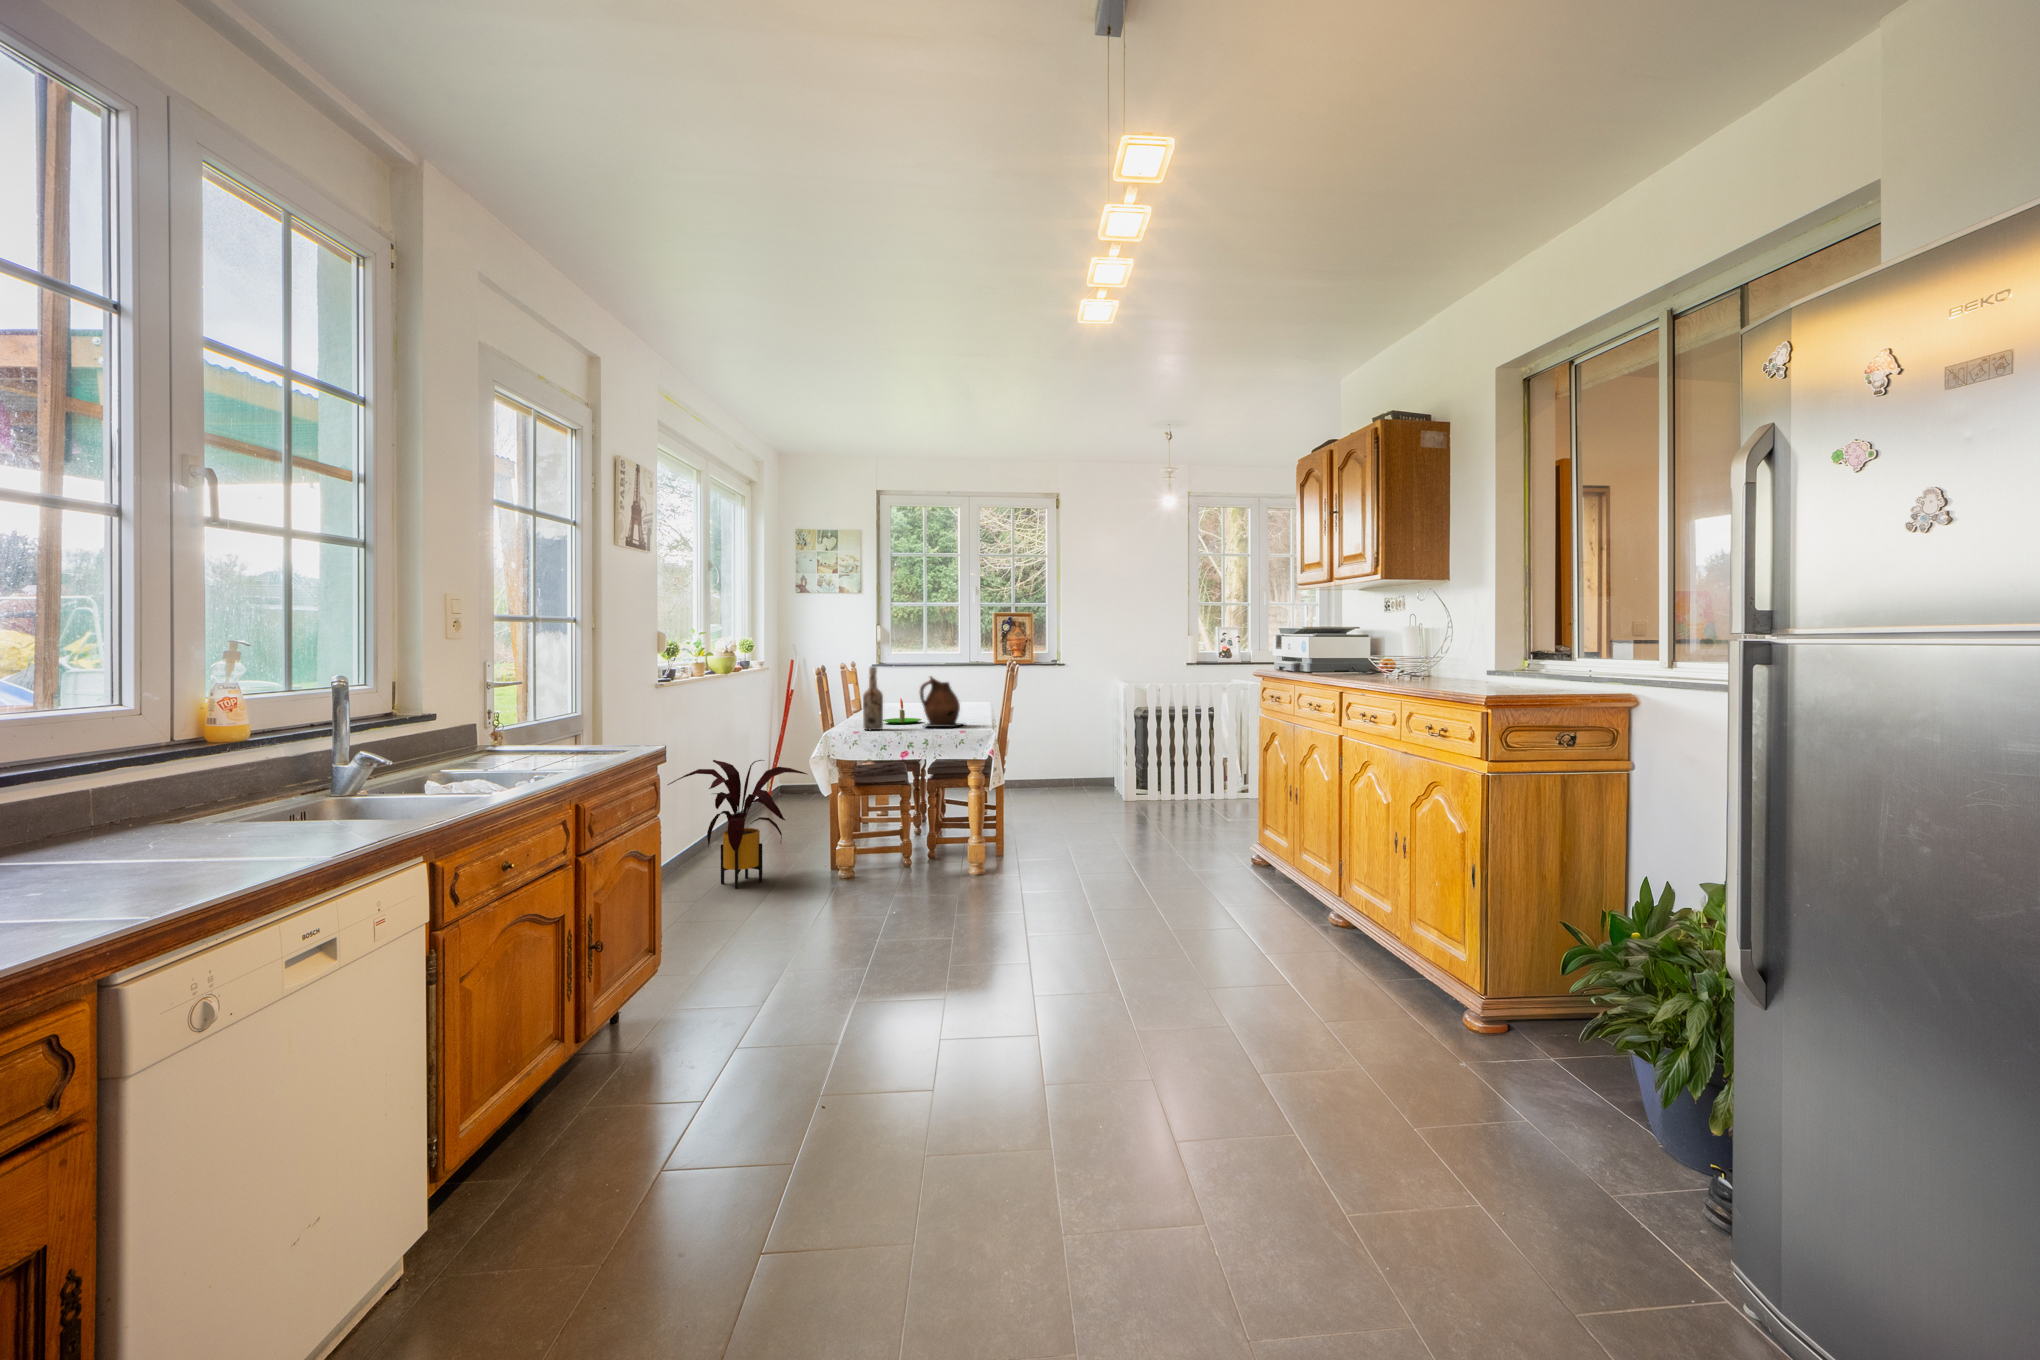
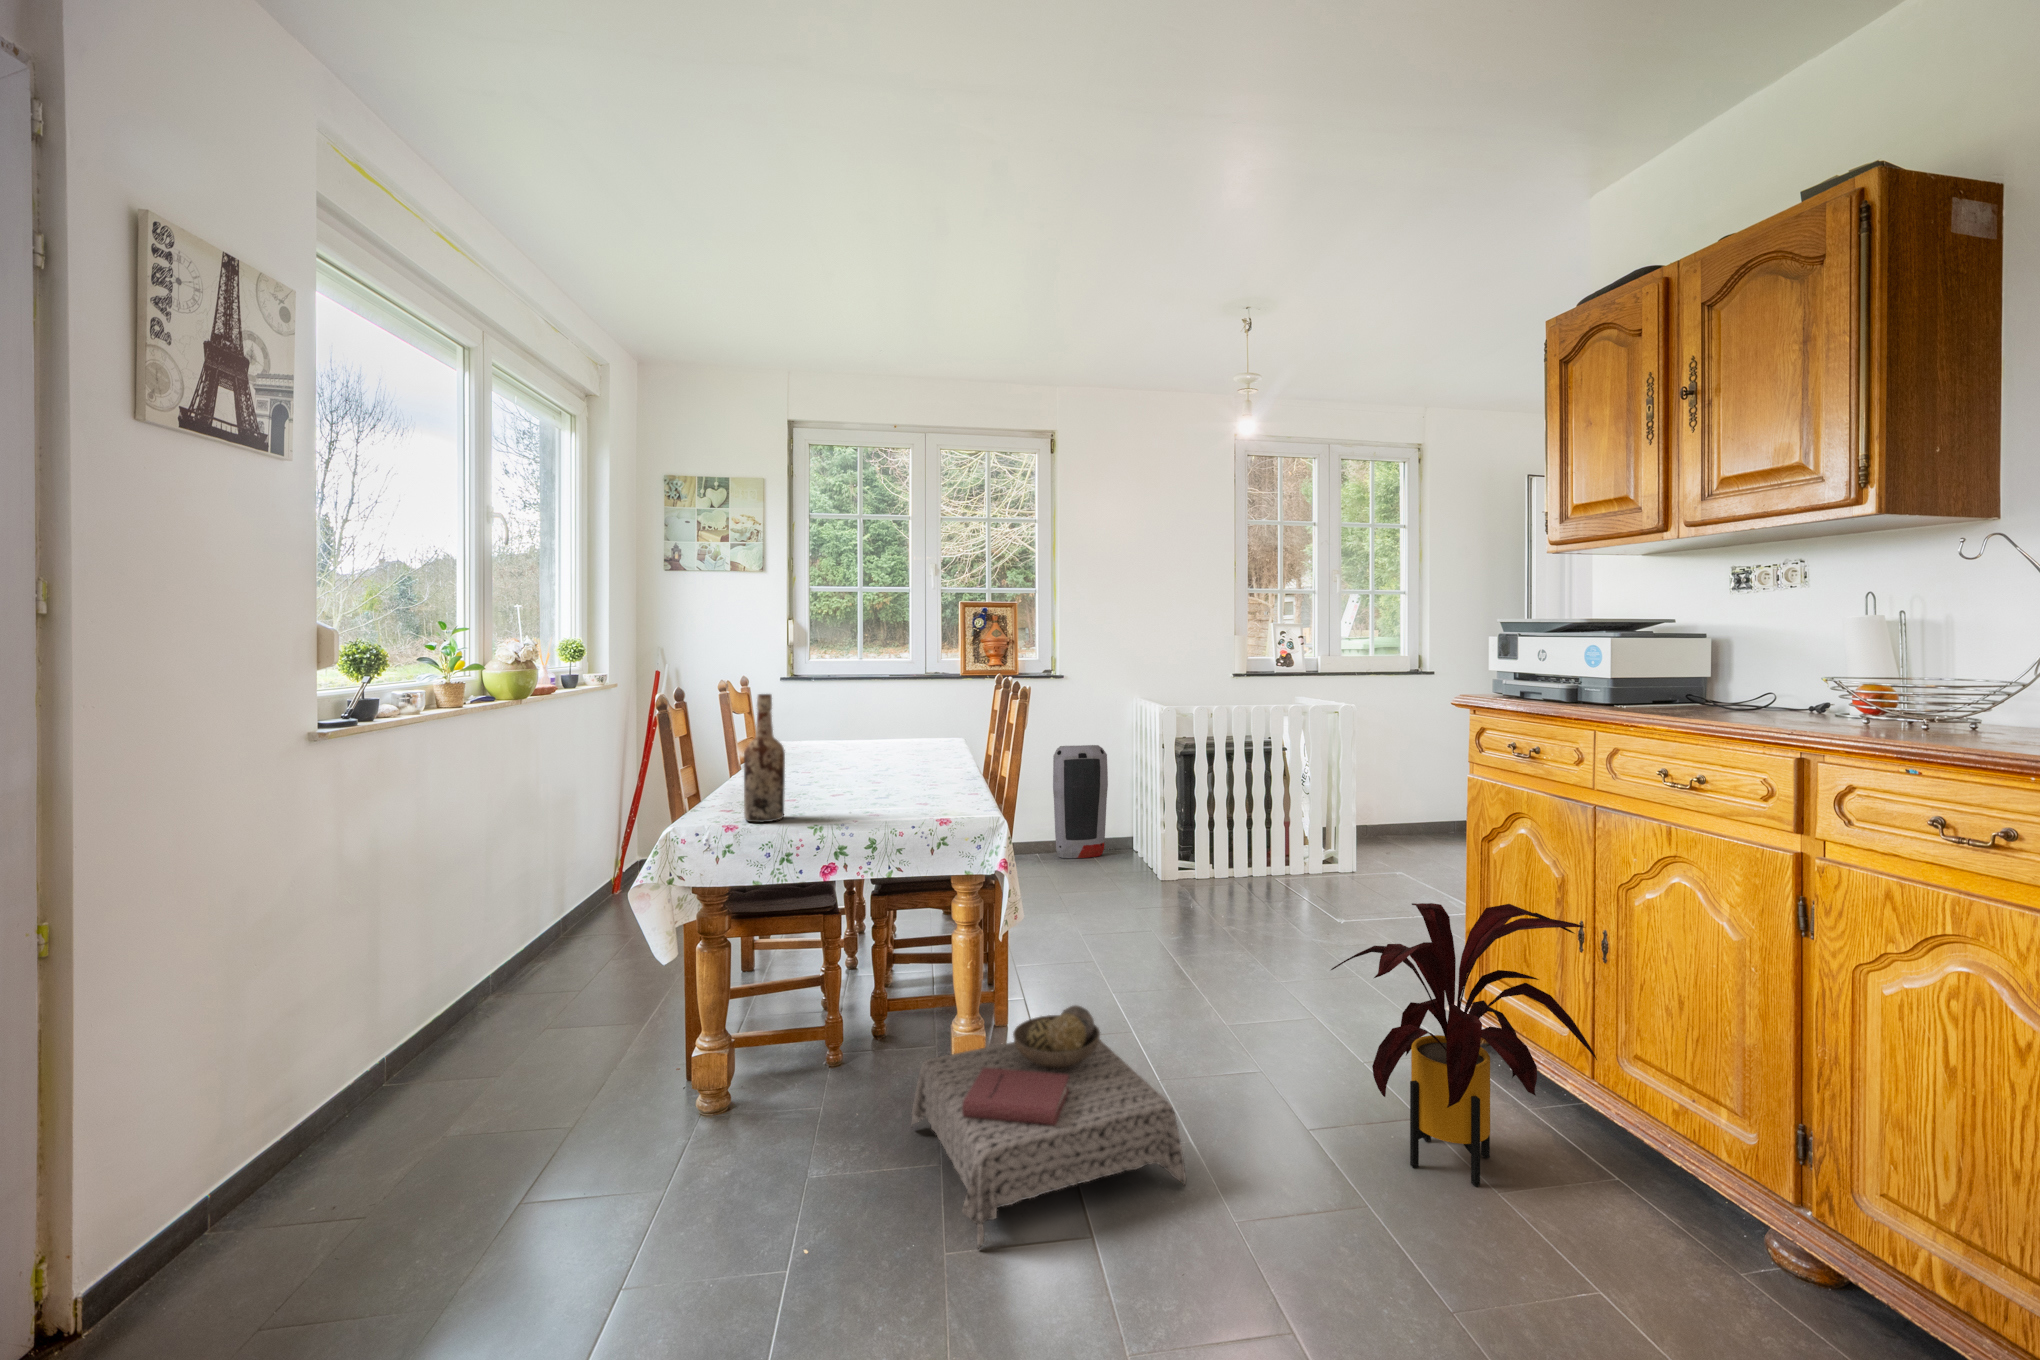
ceramic pitcher: present [920,677,962,727] -> none [858,711,947,814]
candle: present [883,698,921,724] -> none [787,748,860,798]
air purifier: none [1057,712,1096,790] -> present [1053,745,1108,858]
house plant: present [668,760,807,888] -> present [1331,903,1597,1187]
ottoman: none [945,825,1074,913] -> present [911,1005,1186,1248]

